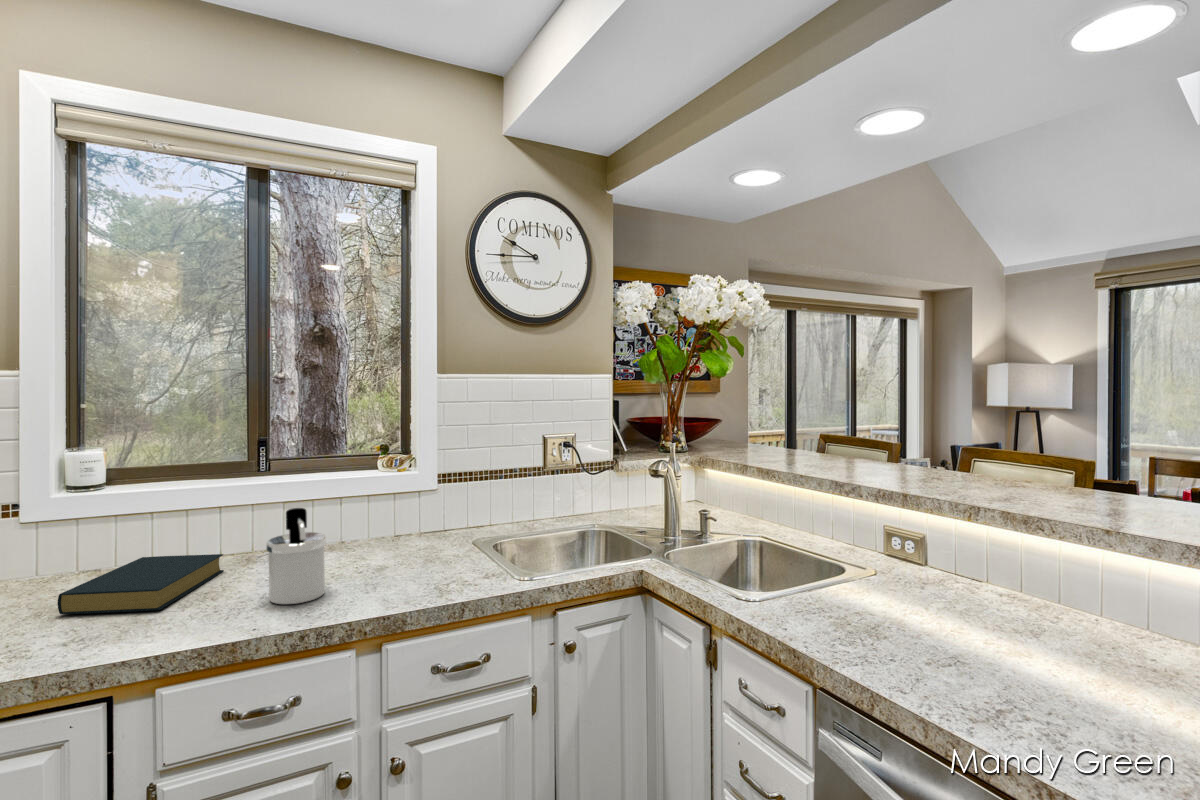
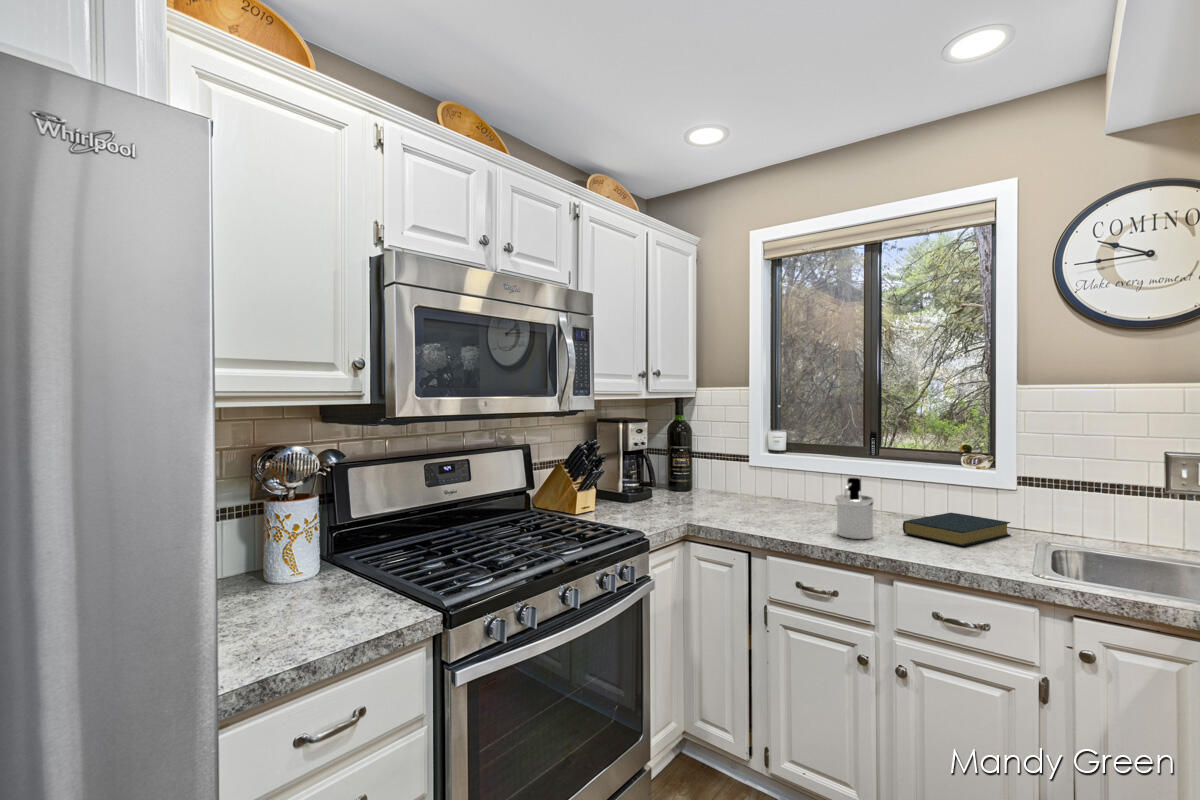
hardback book: present [58,554,224,614] -> present [903,513,1010,546]

